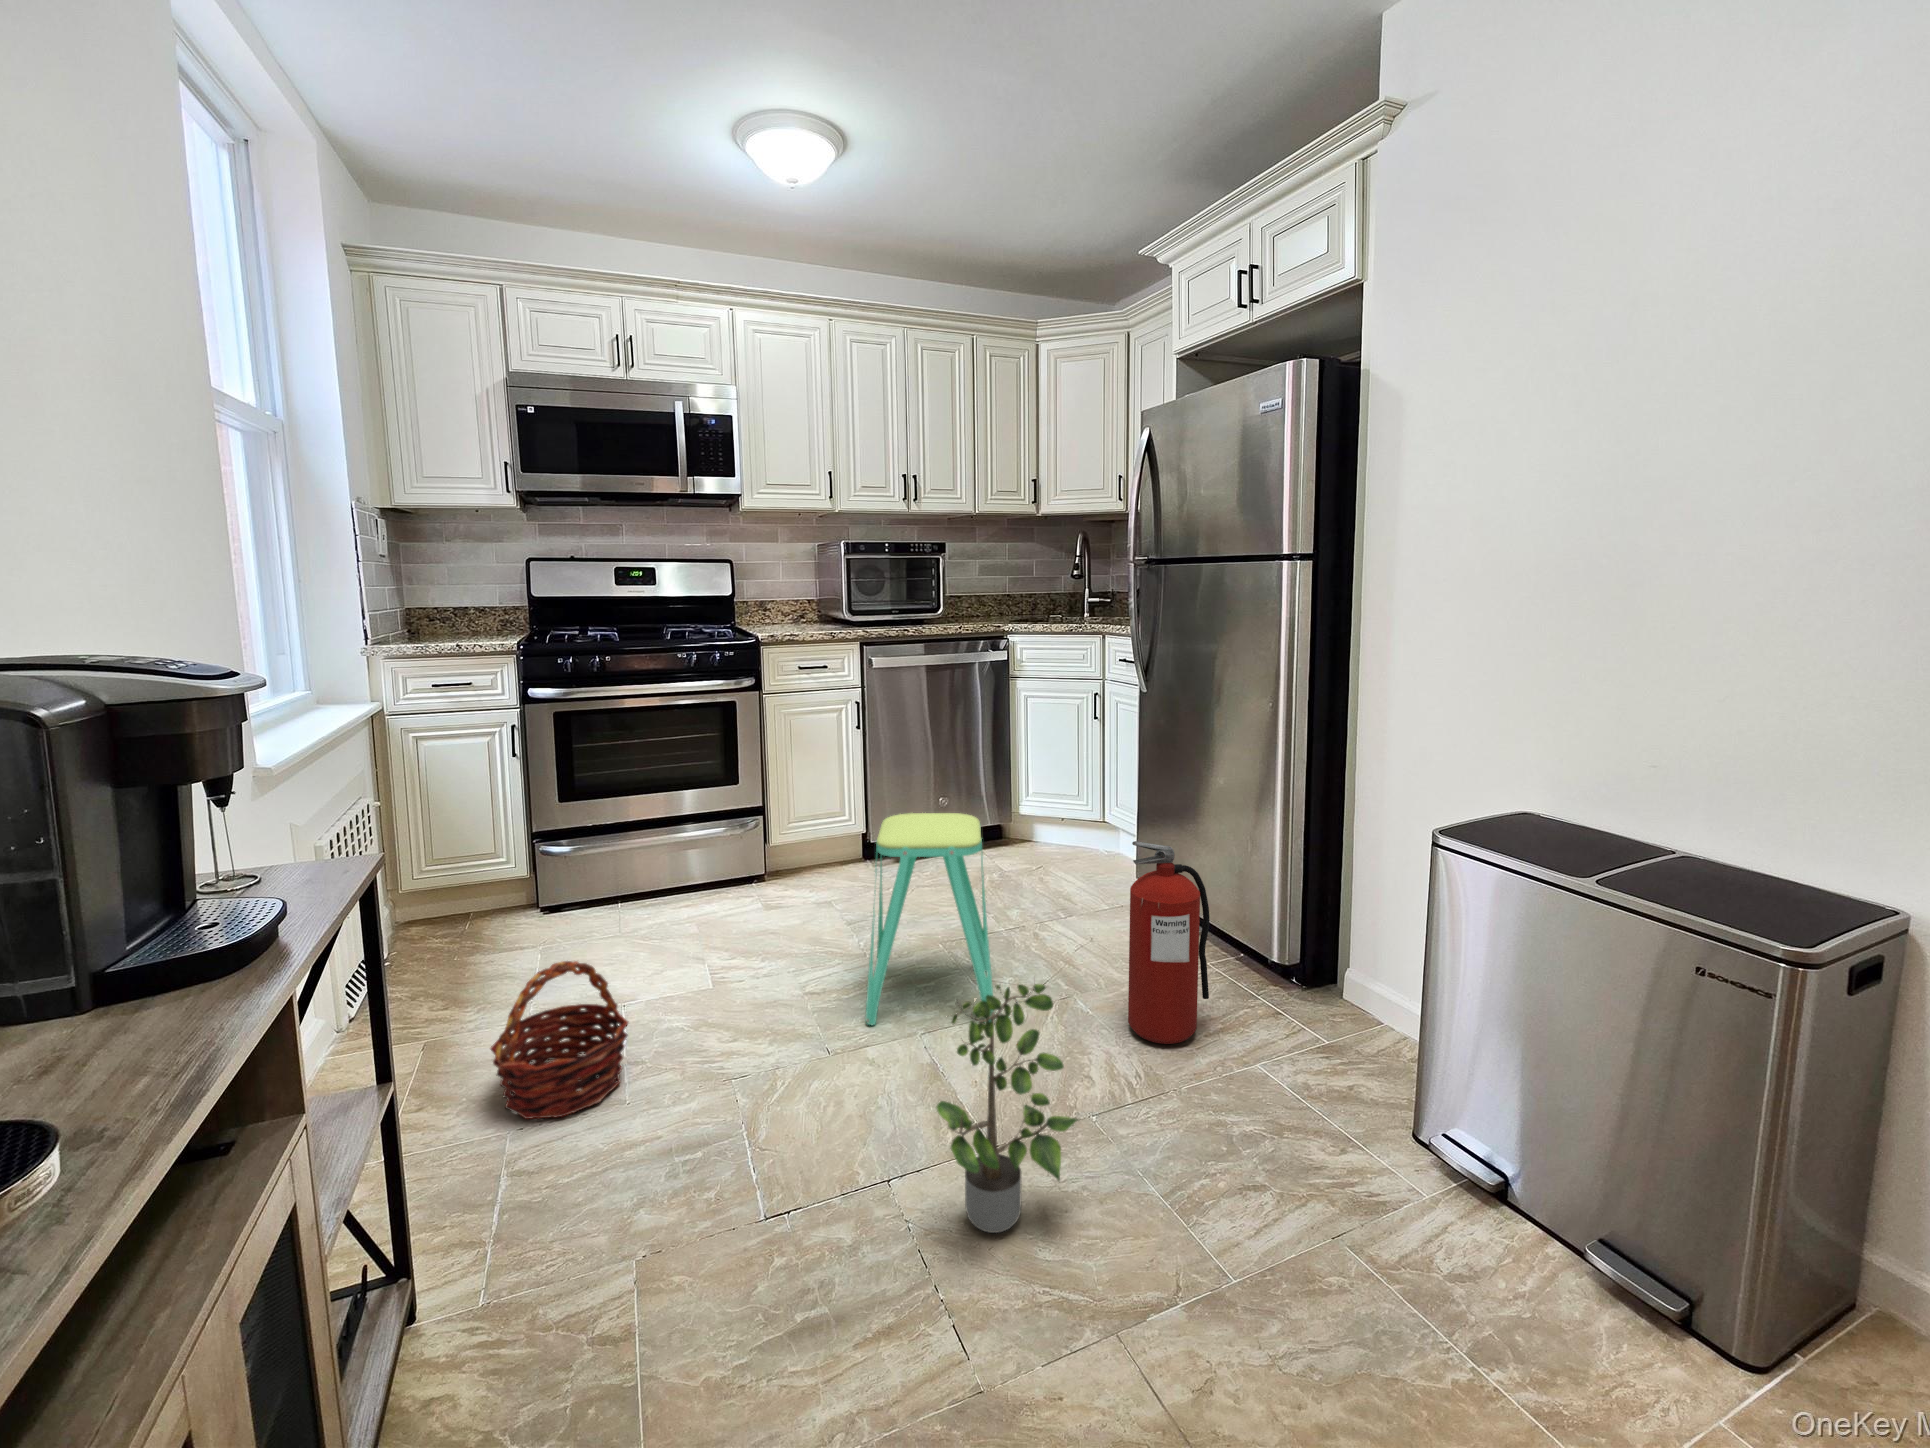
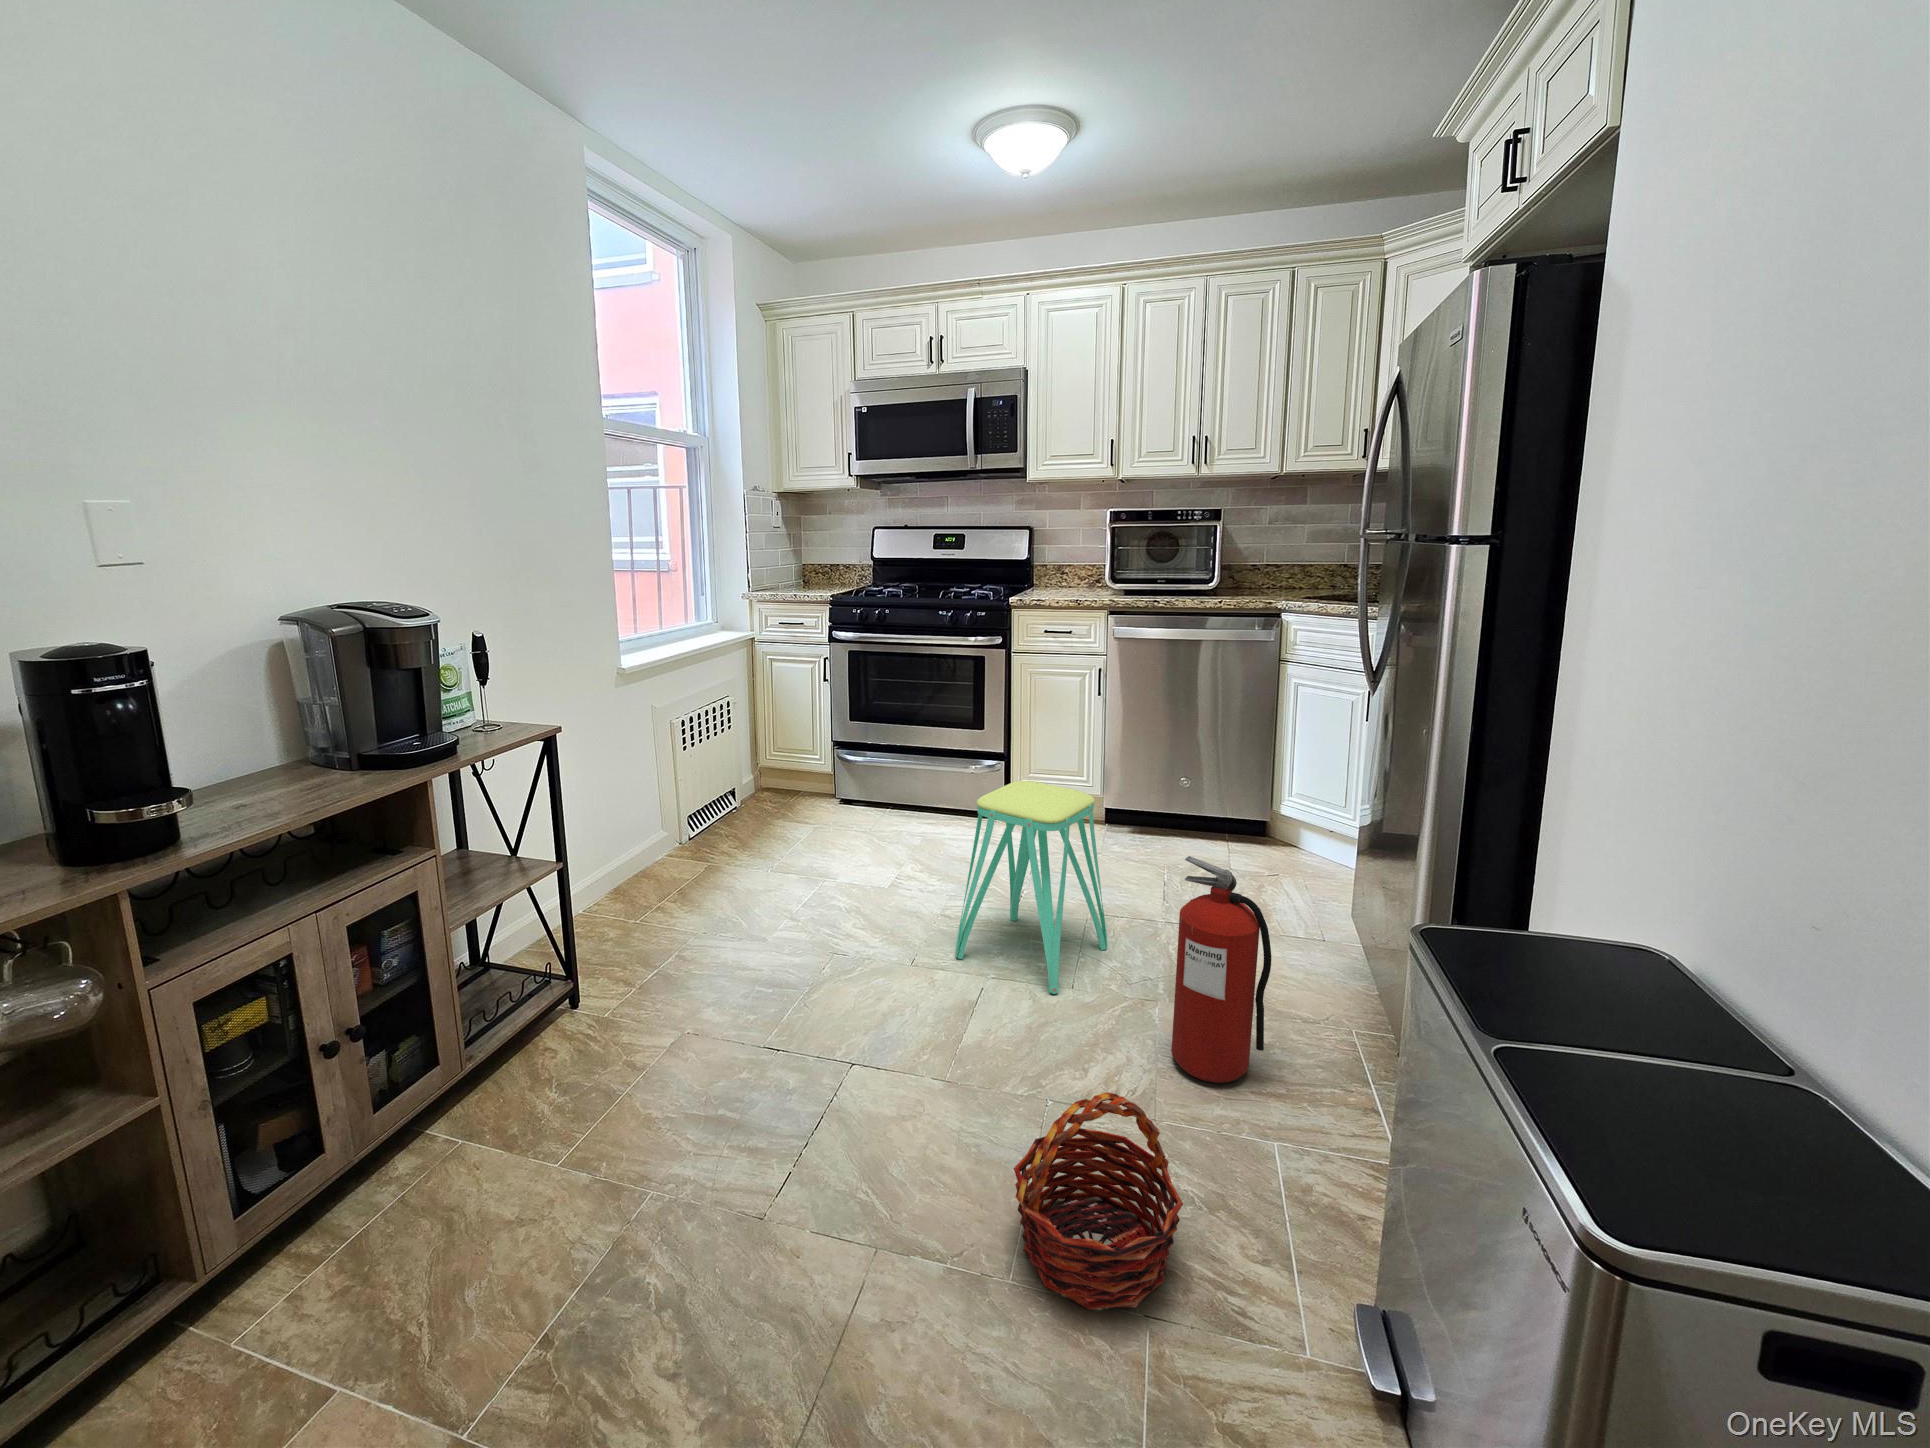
basket: present [491,961,628,1119] -> present [1014,1092,1183,1309]
potted plant: present [937,984,1078,1233] -> none [832,937,965,1145]

